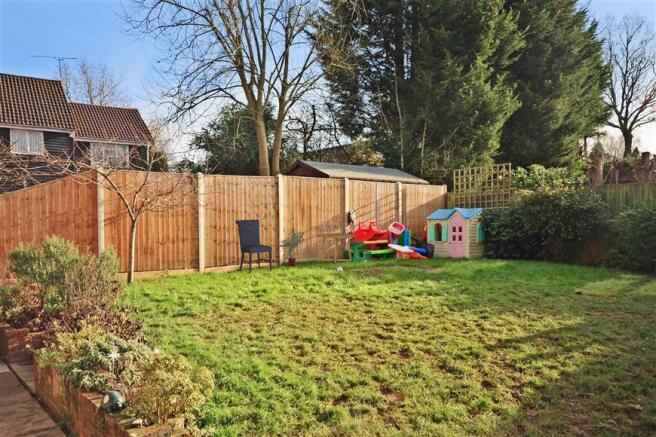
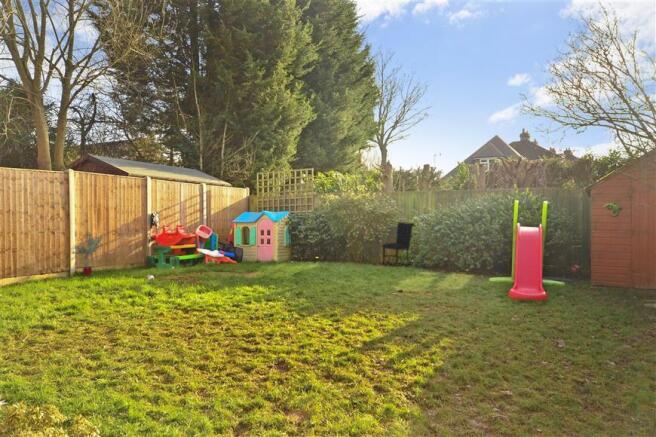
chair: present [235,220,272,273] -> present [383,222,414,265]
round table: present [317,233,356,263] -> none [116,238,164,271]

